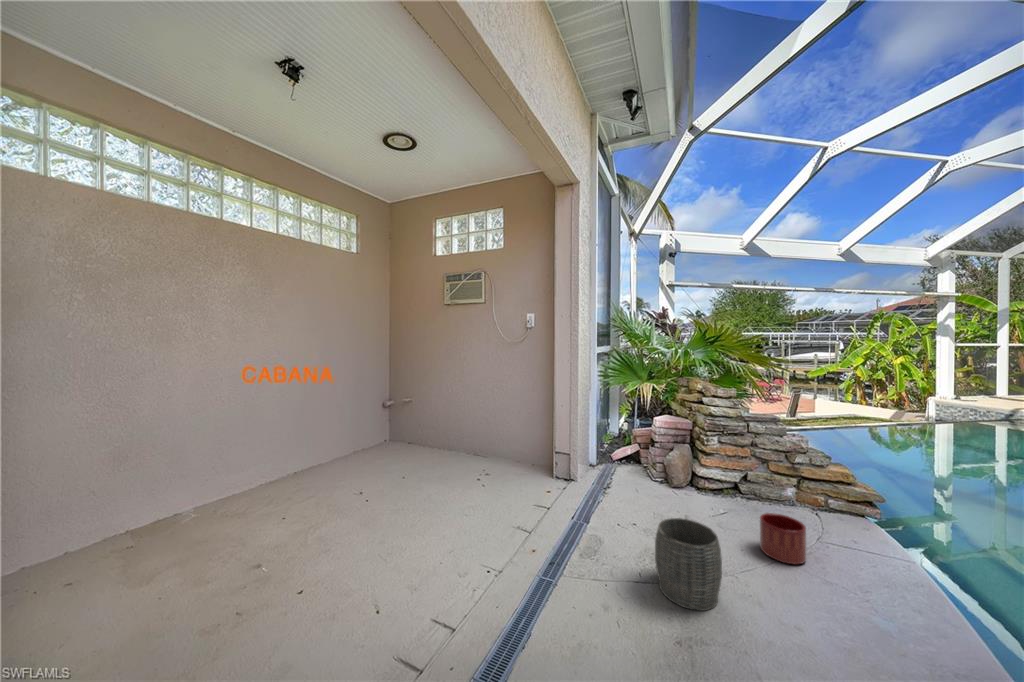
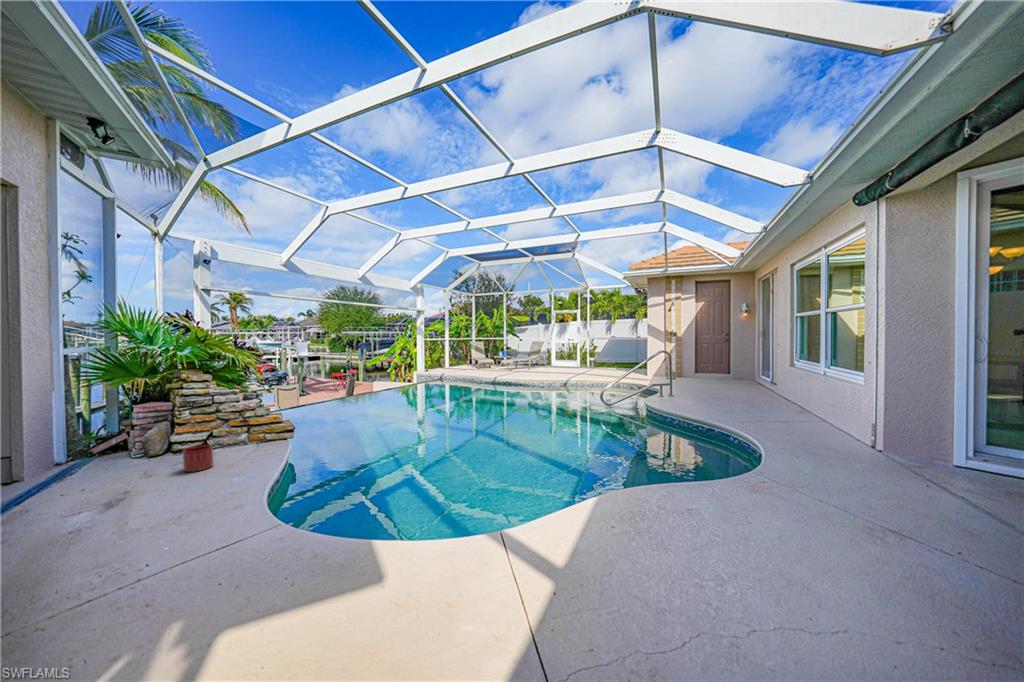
woven basket: present [655,518,722,611] -> none [60,458,120,513]

